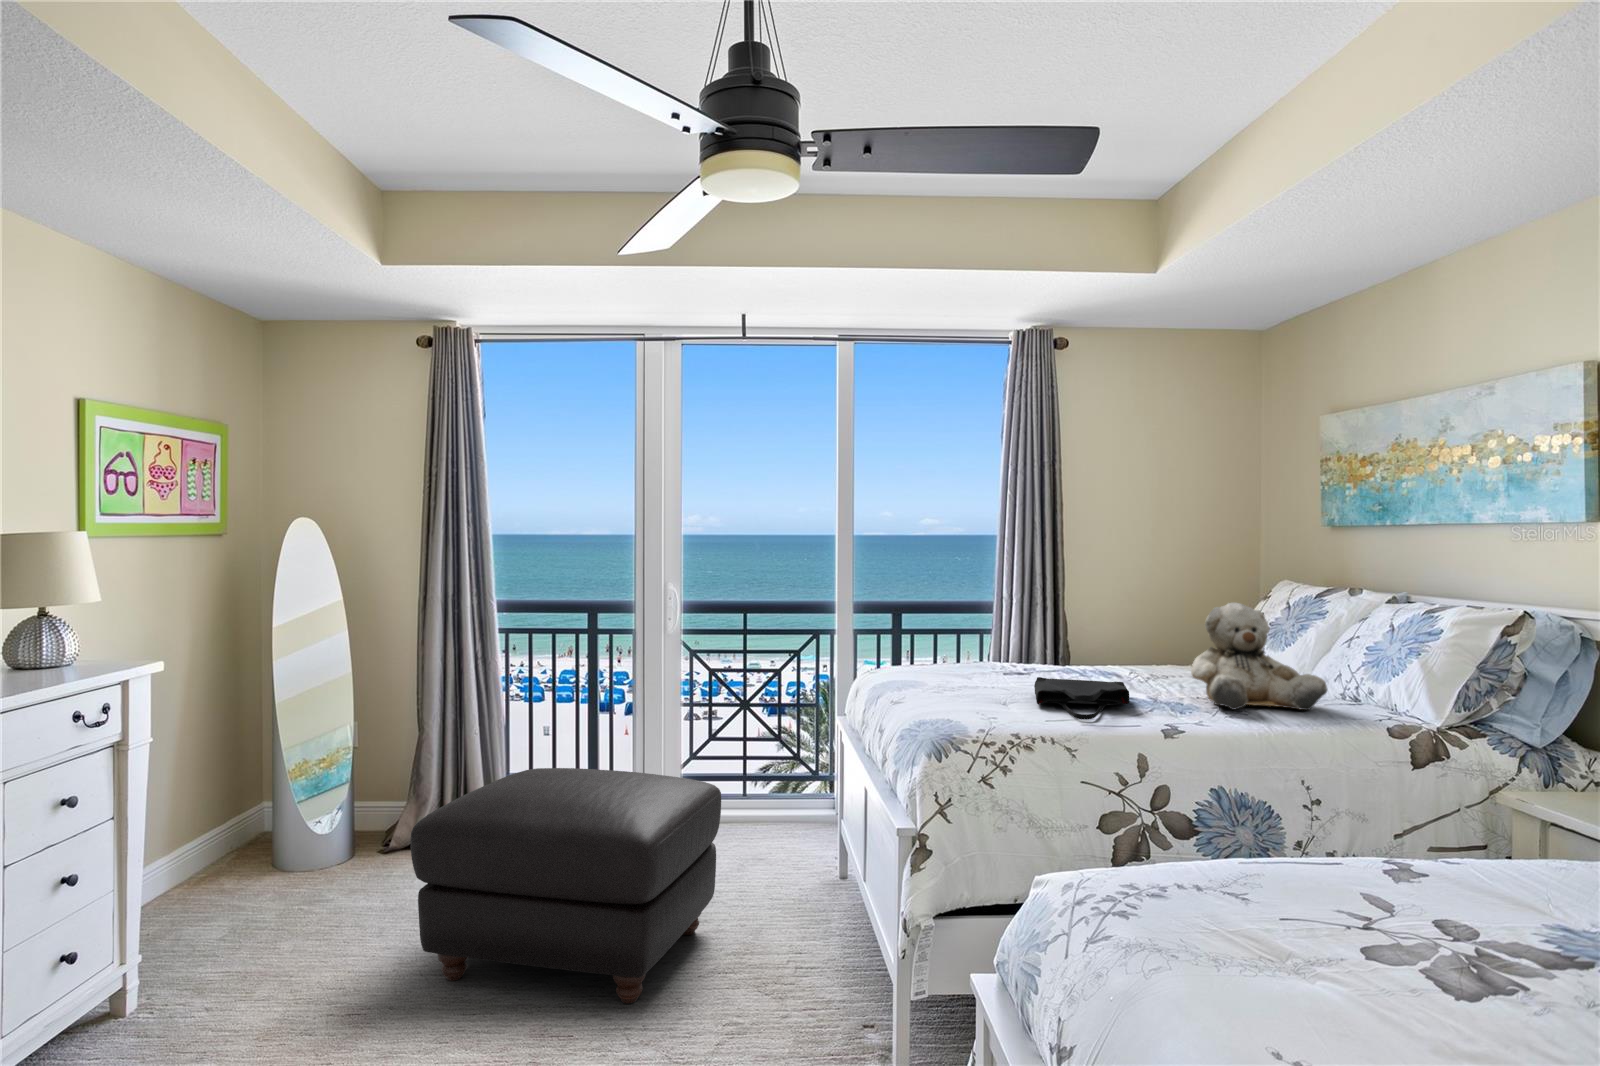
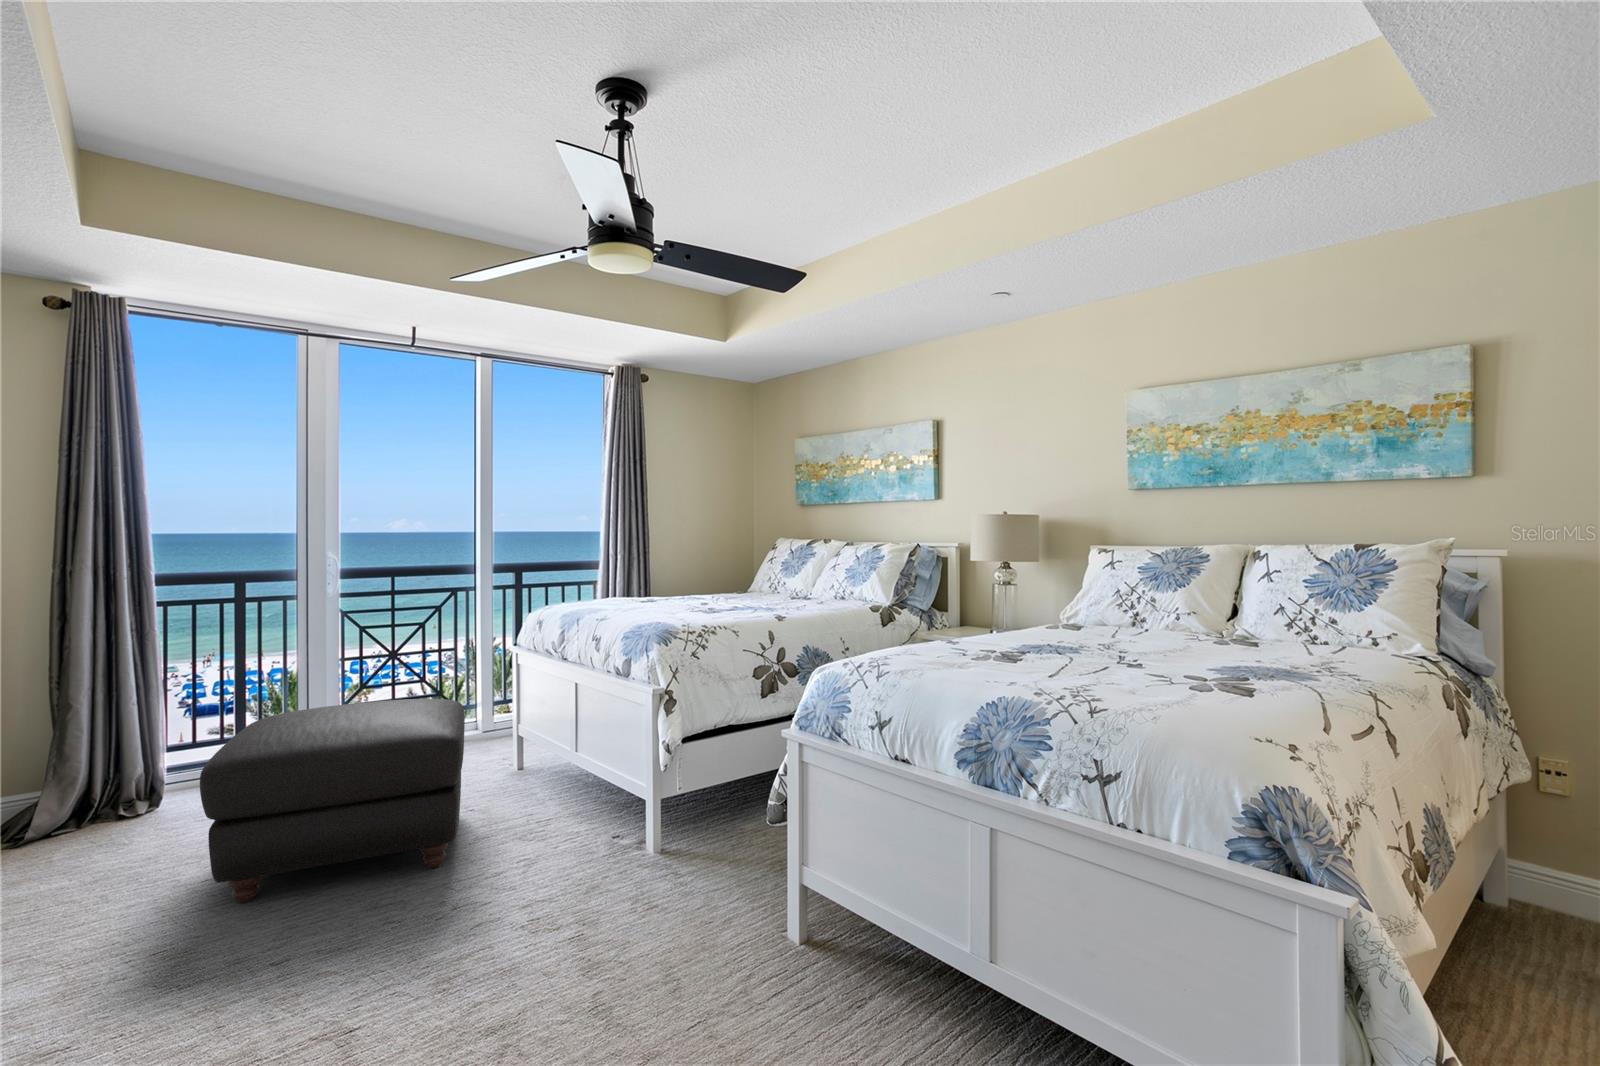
teddy bear: present [1191,603,1327,710] -> none [767,546,836,606]
tote bag: present [1034,677,1129,720] -> none [684,596,747,616]

